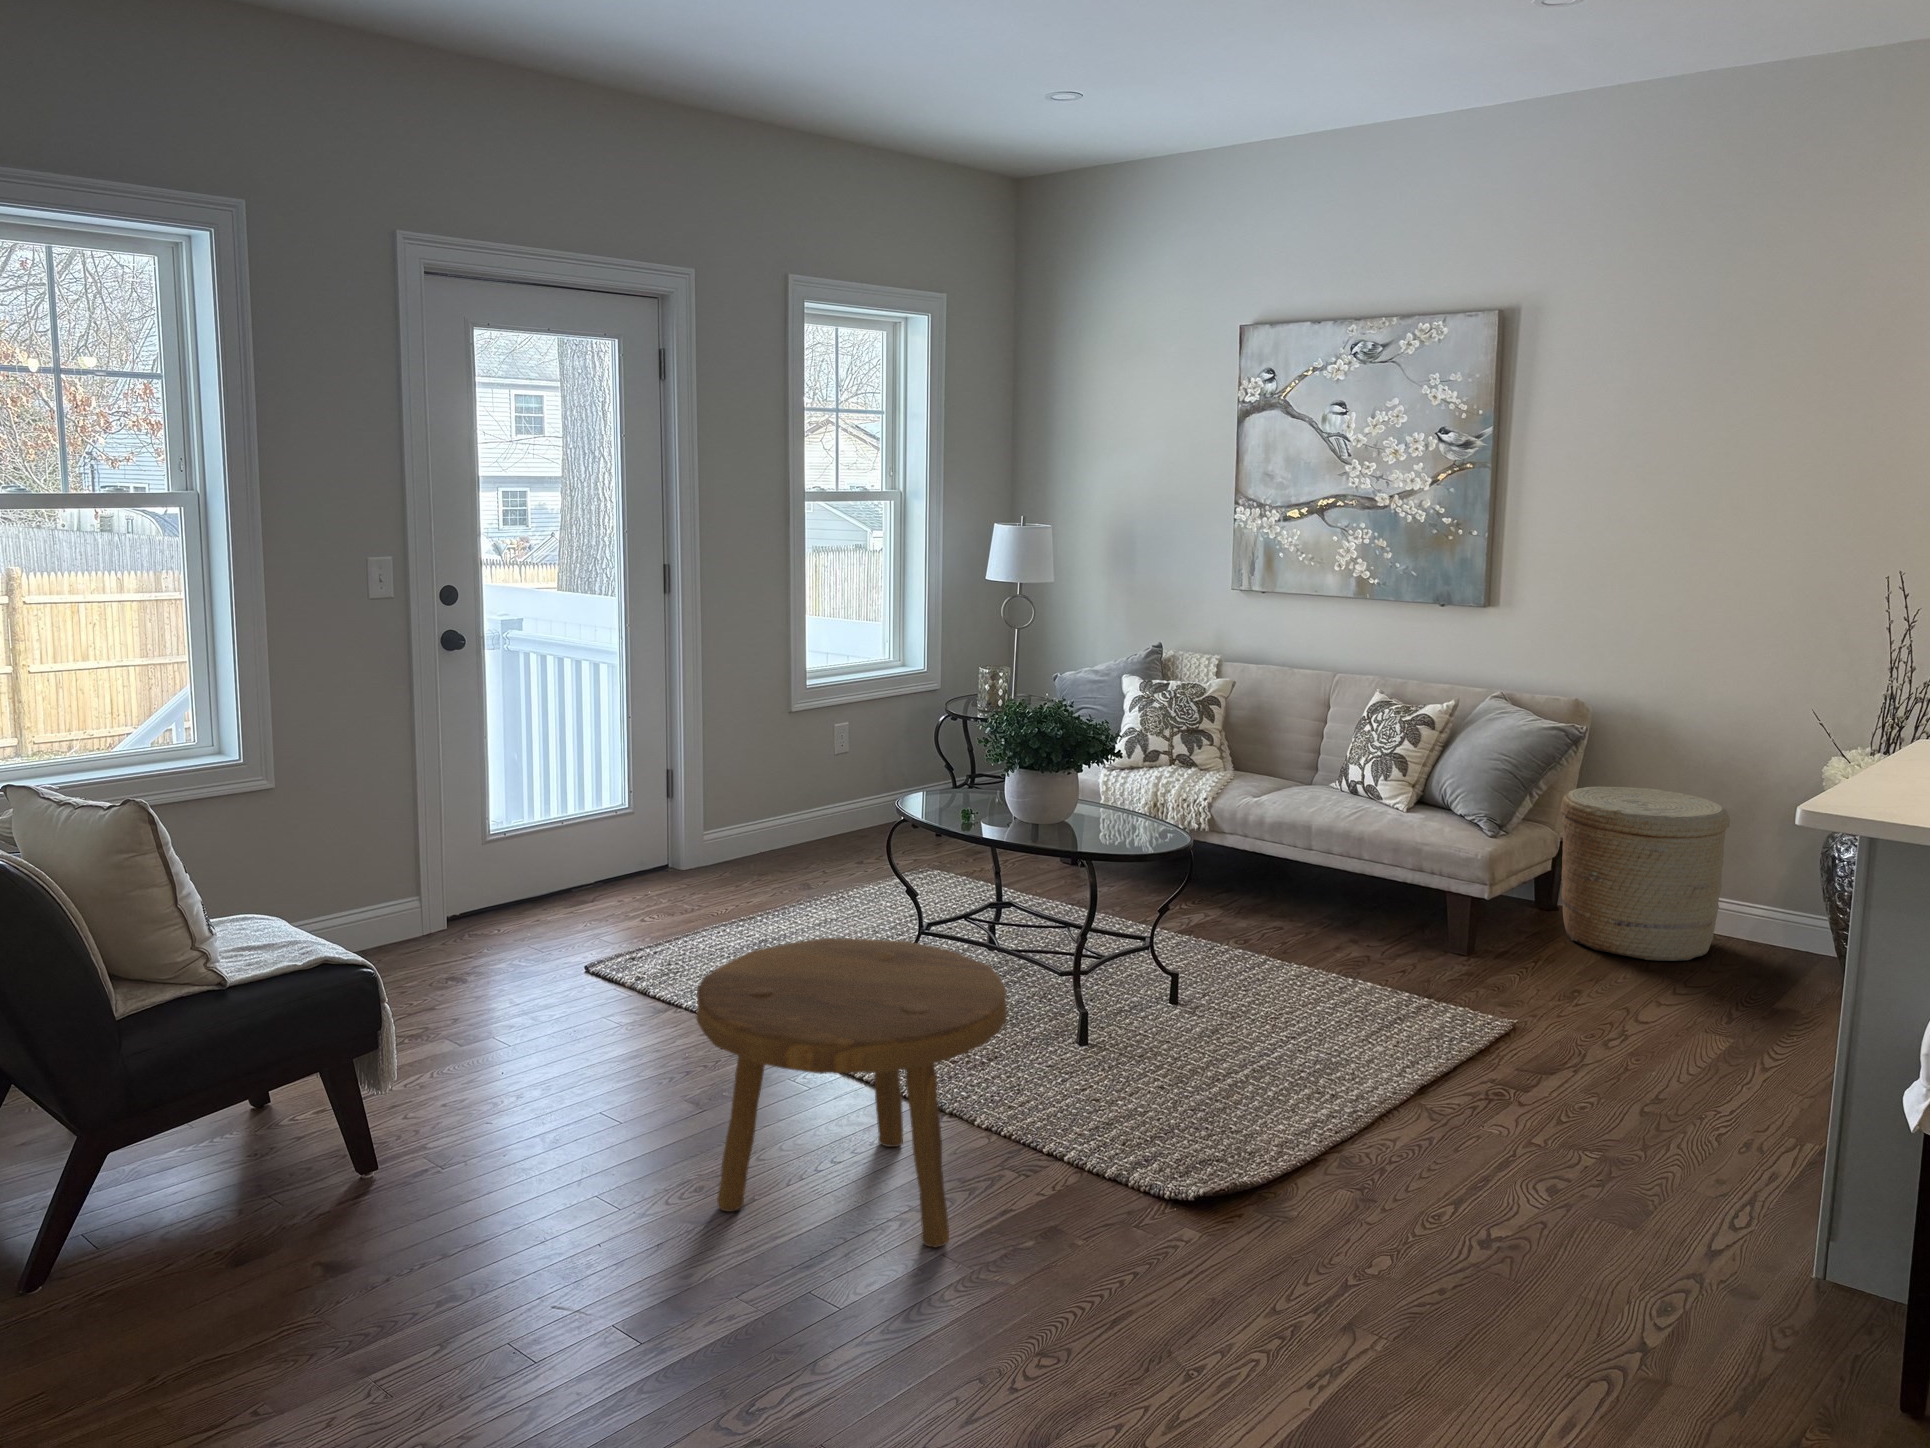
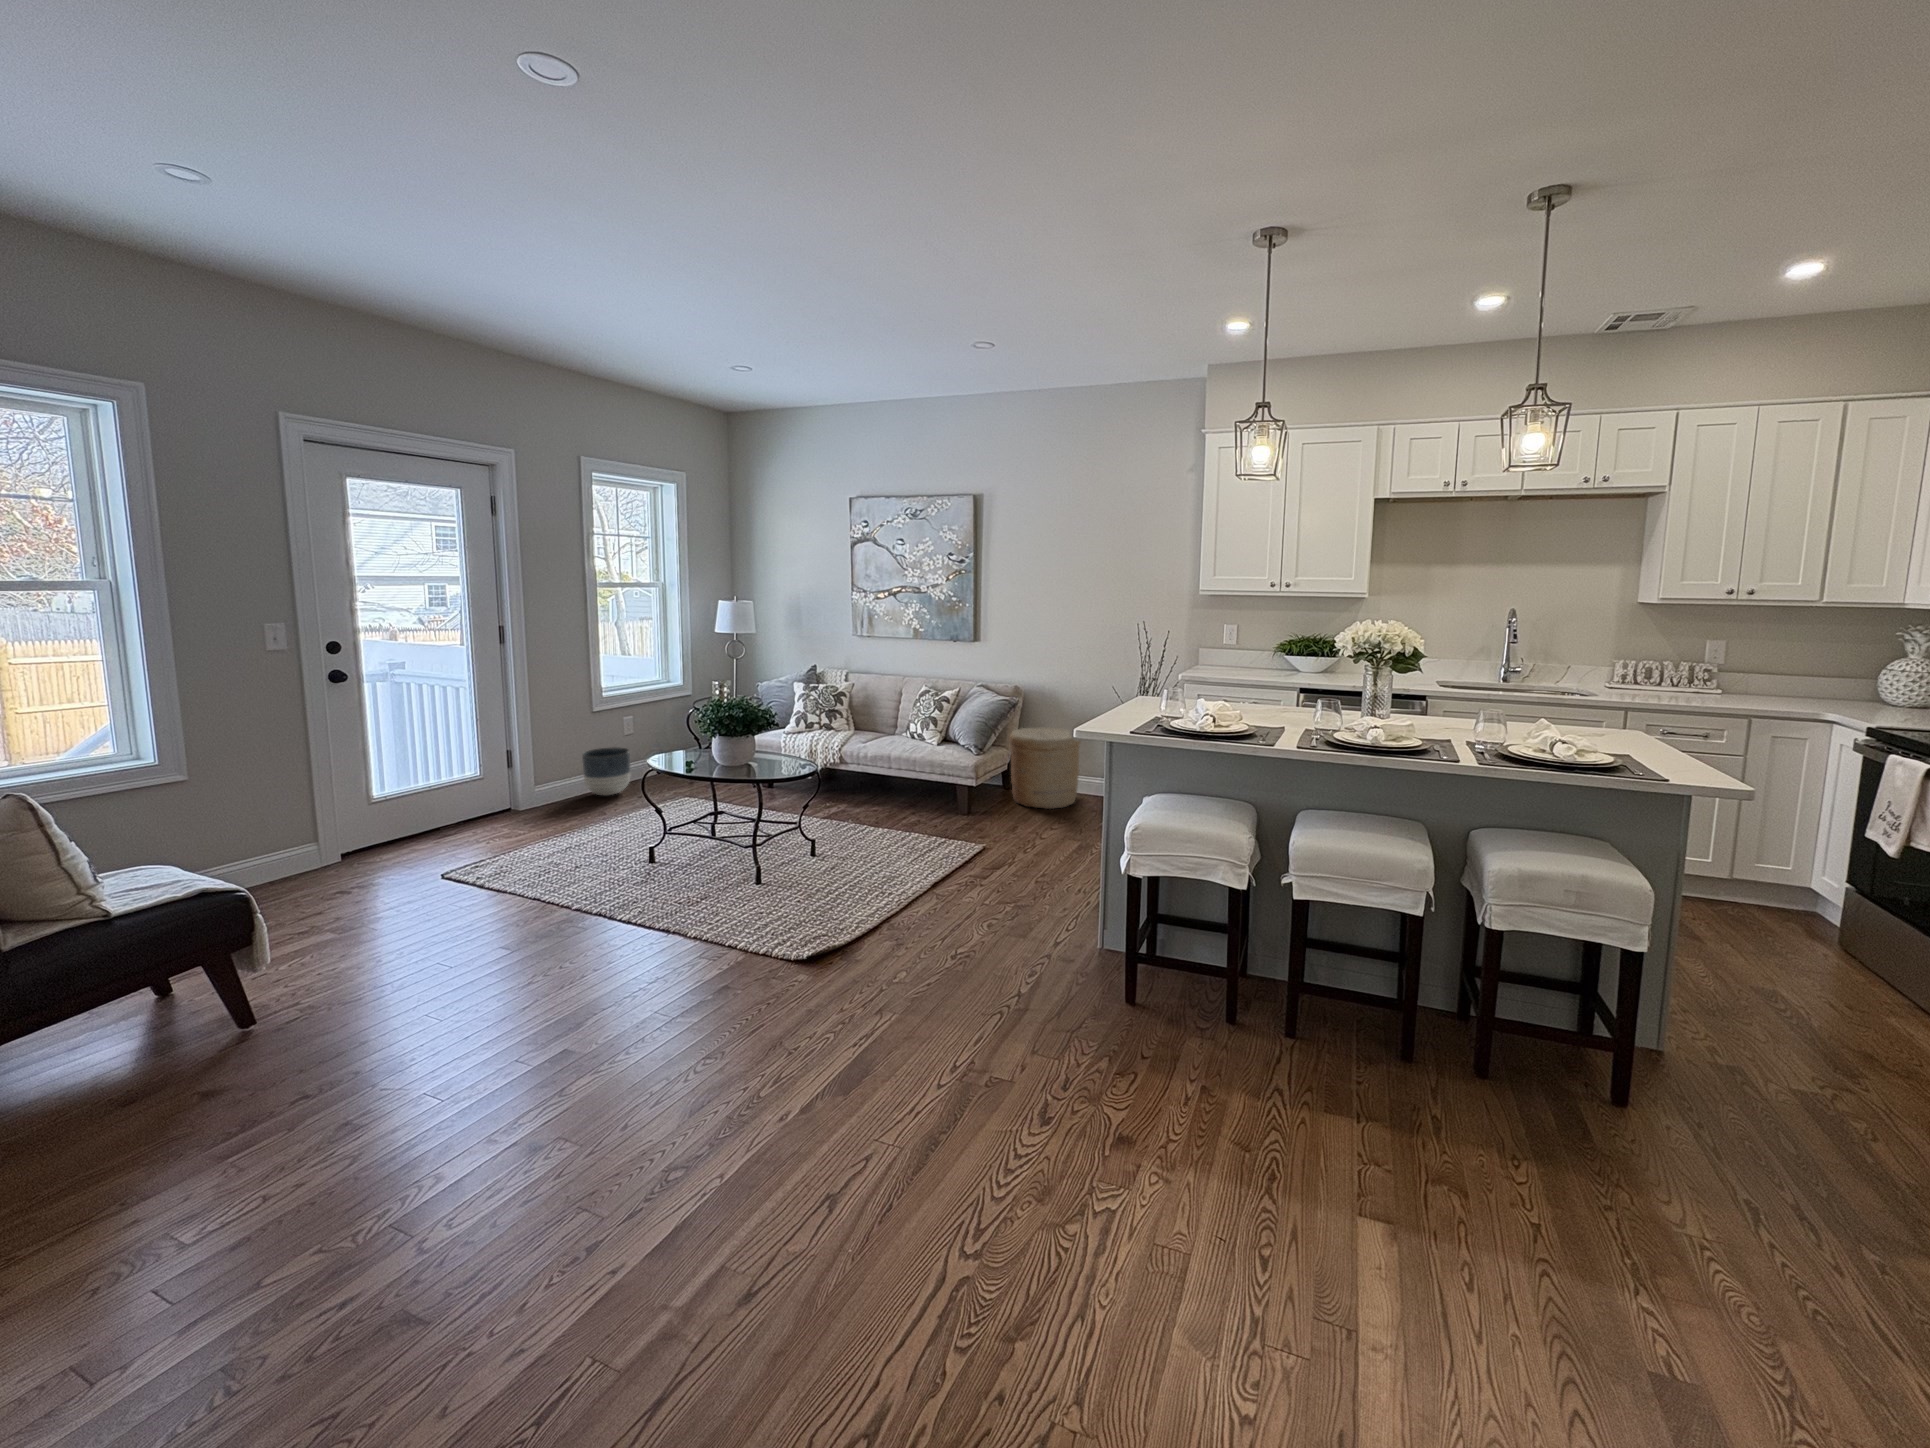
planter: none [770,774,843,856] -> present [582,747,631,795]
footstool: present [696,938,1007,1247] -> none [491,837,693,1008]

